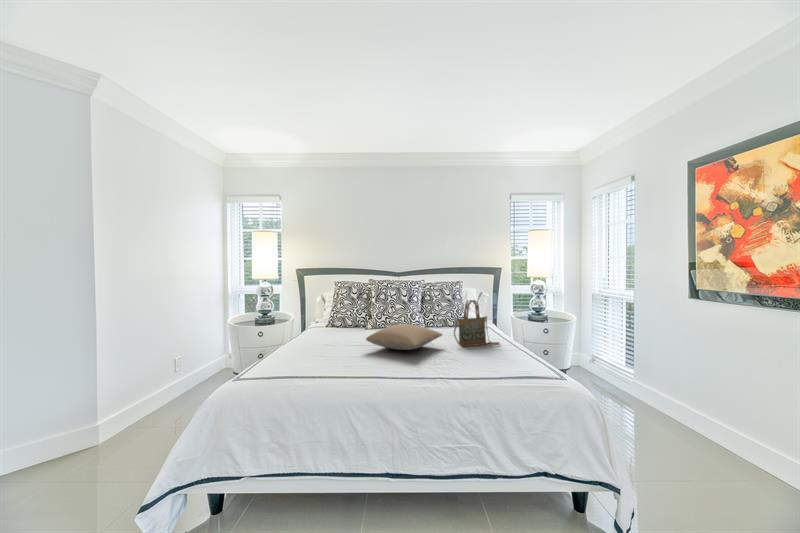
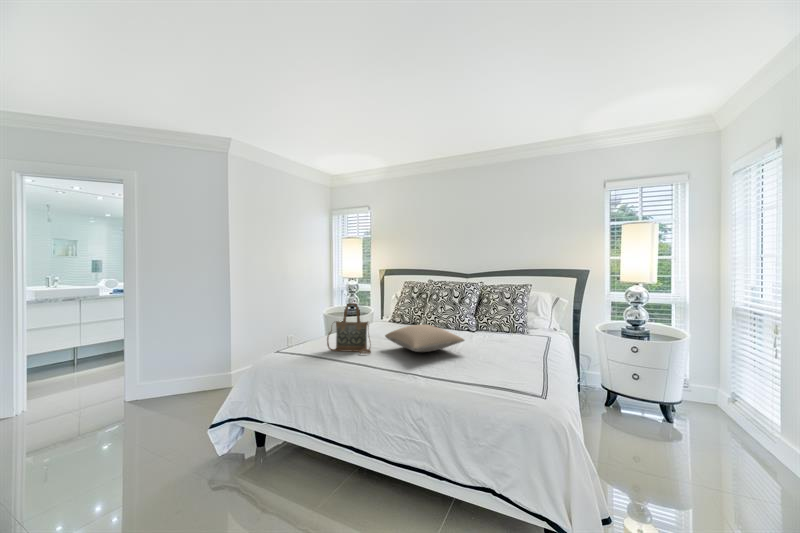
handbag: present [454,300,500,347] -> present [327,303,371,354]

